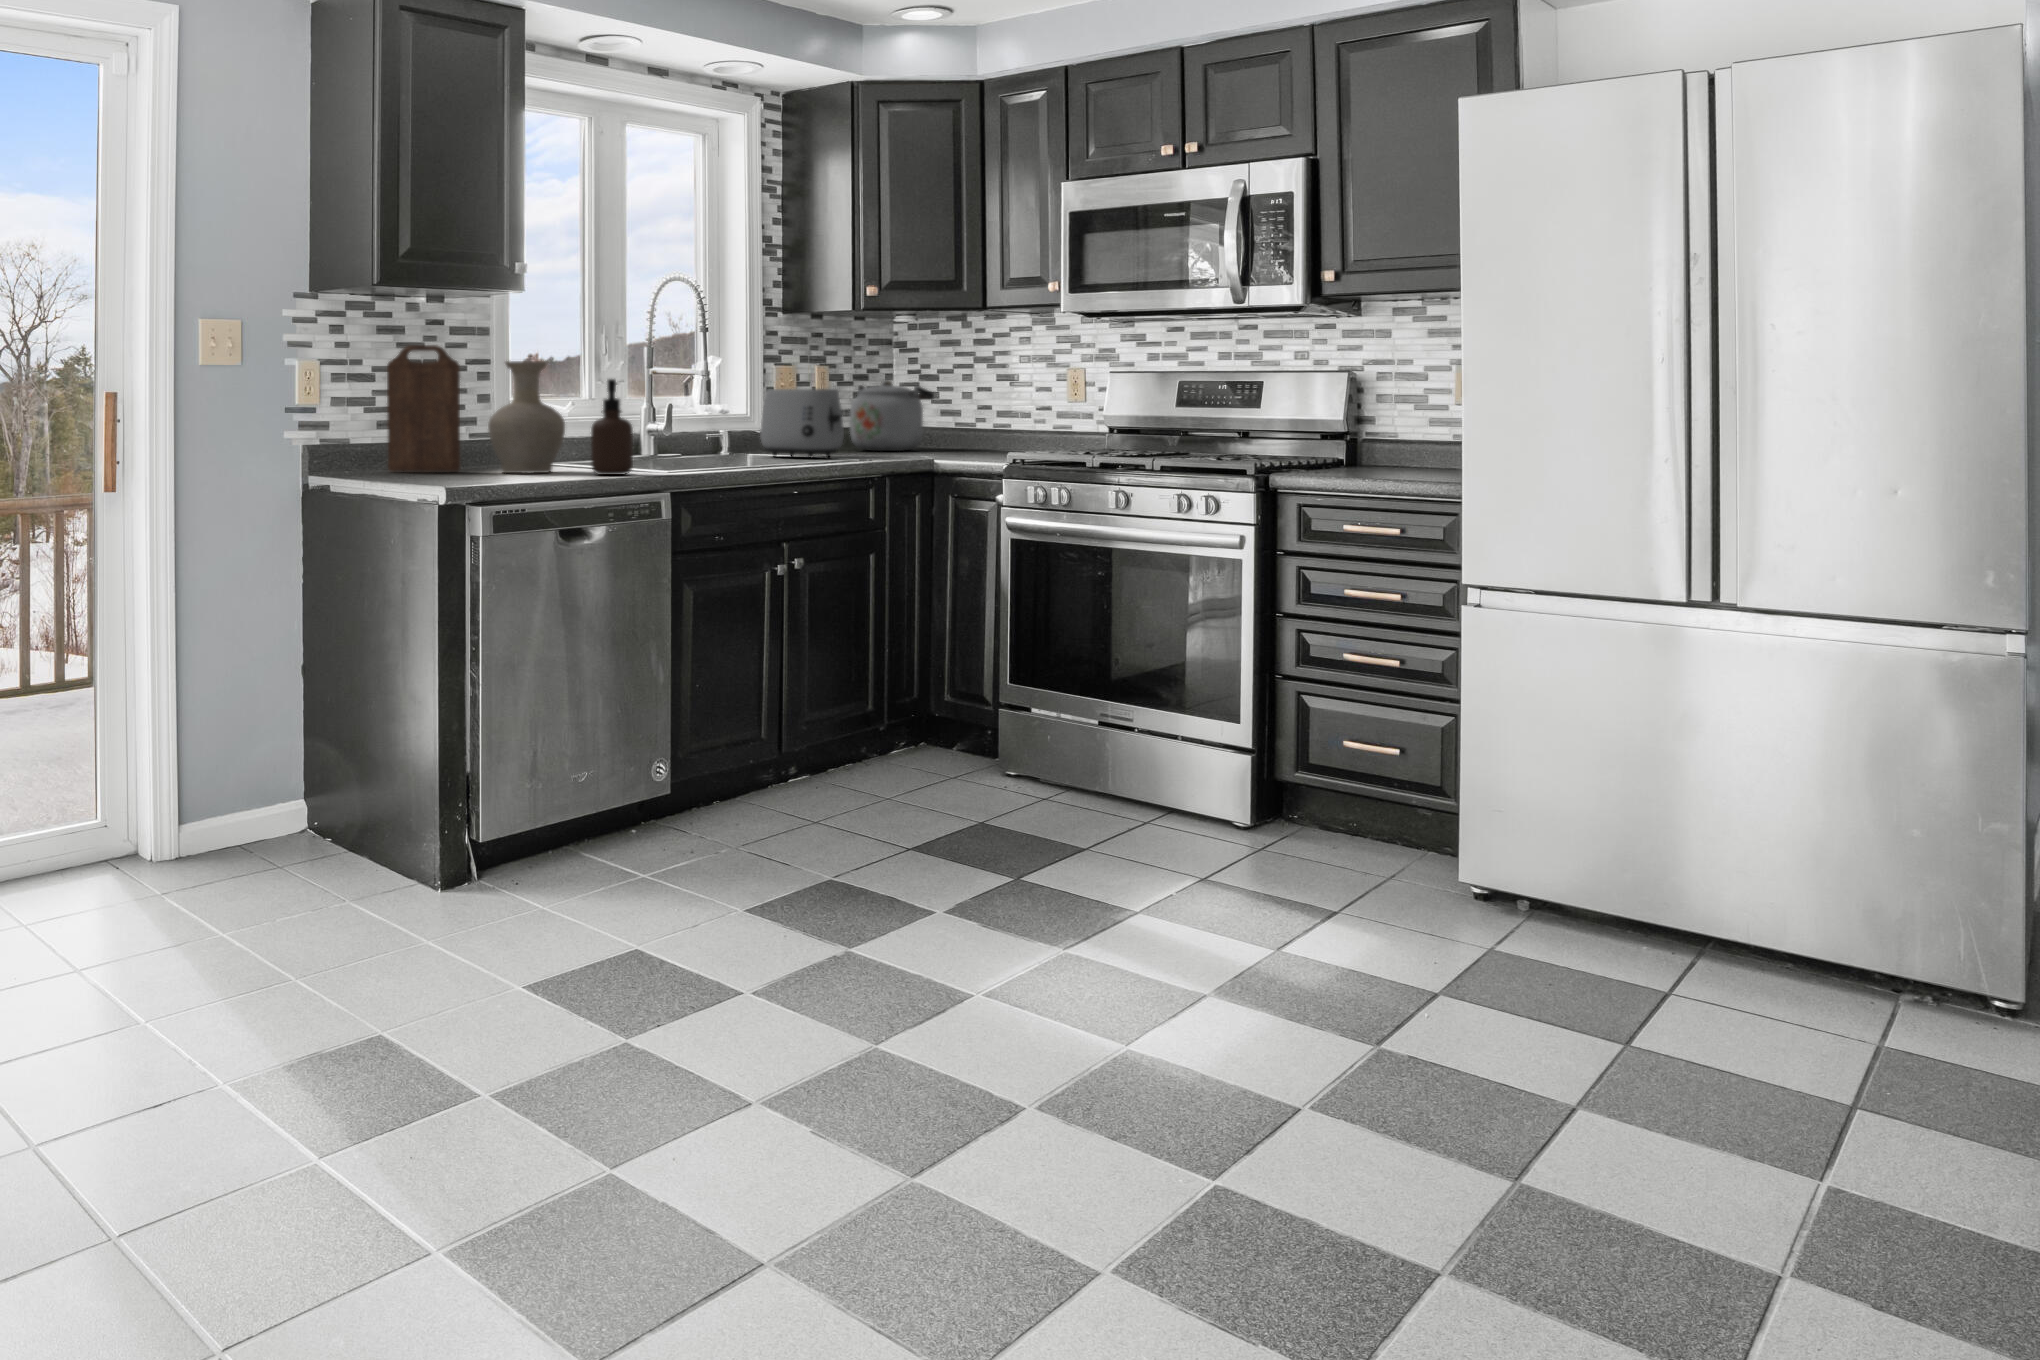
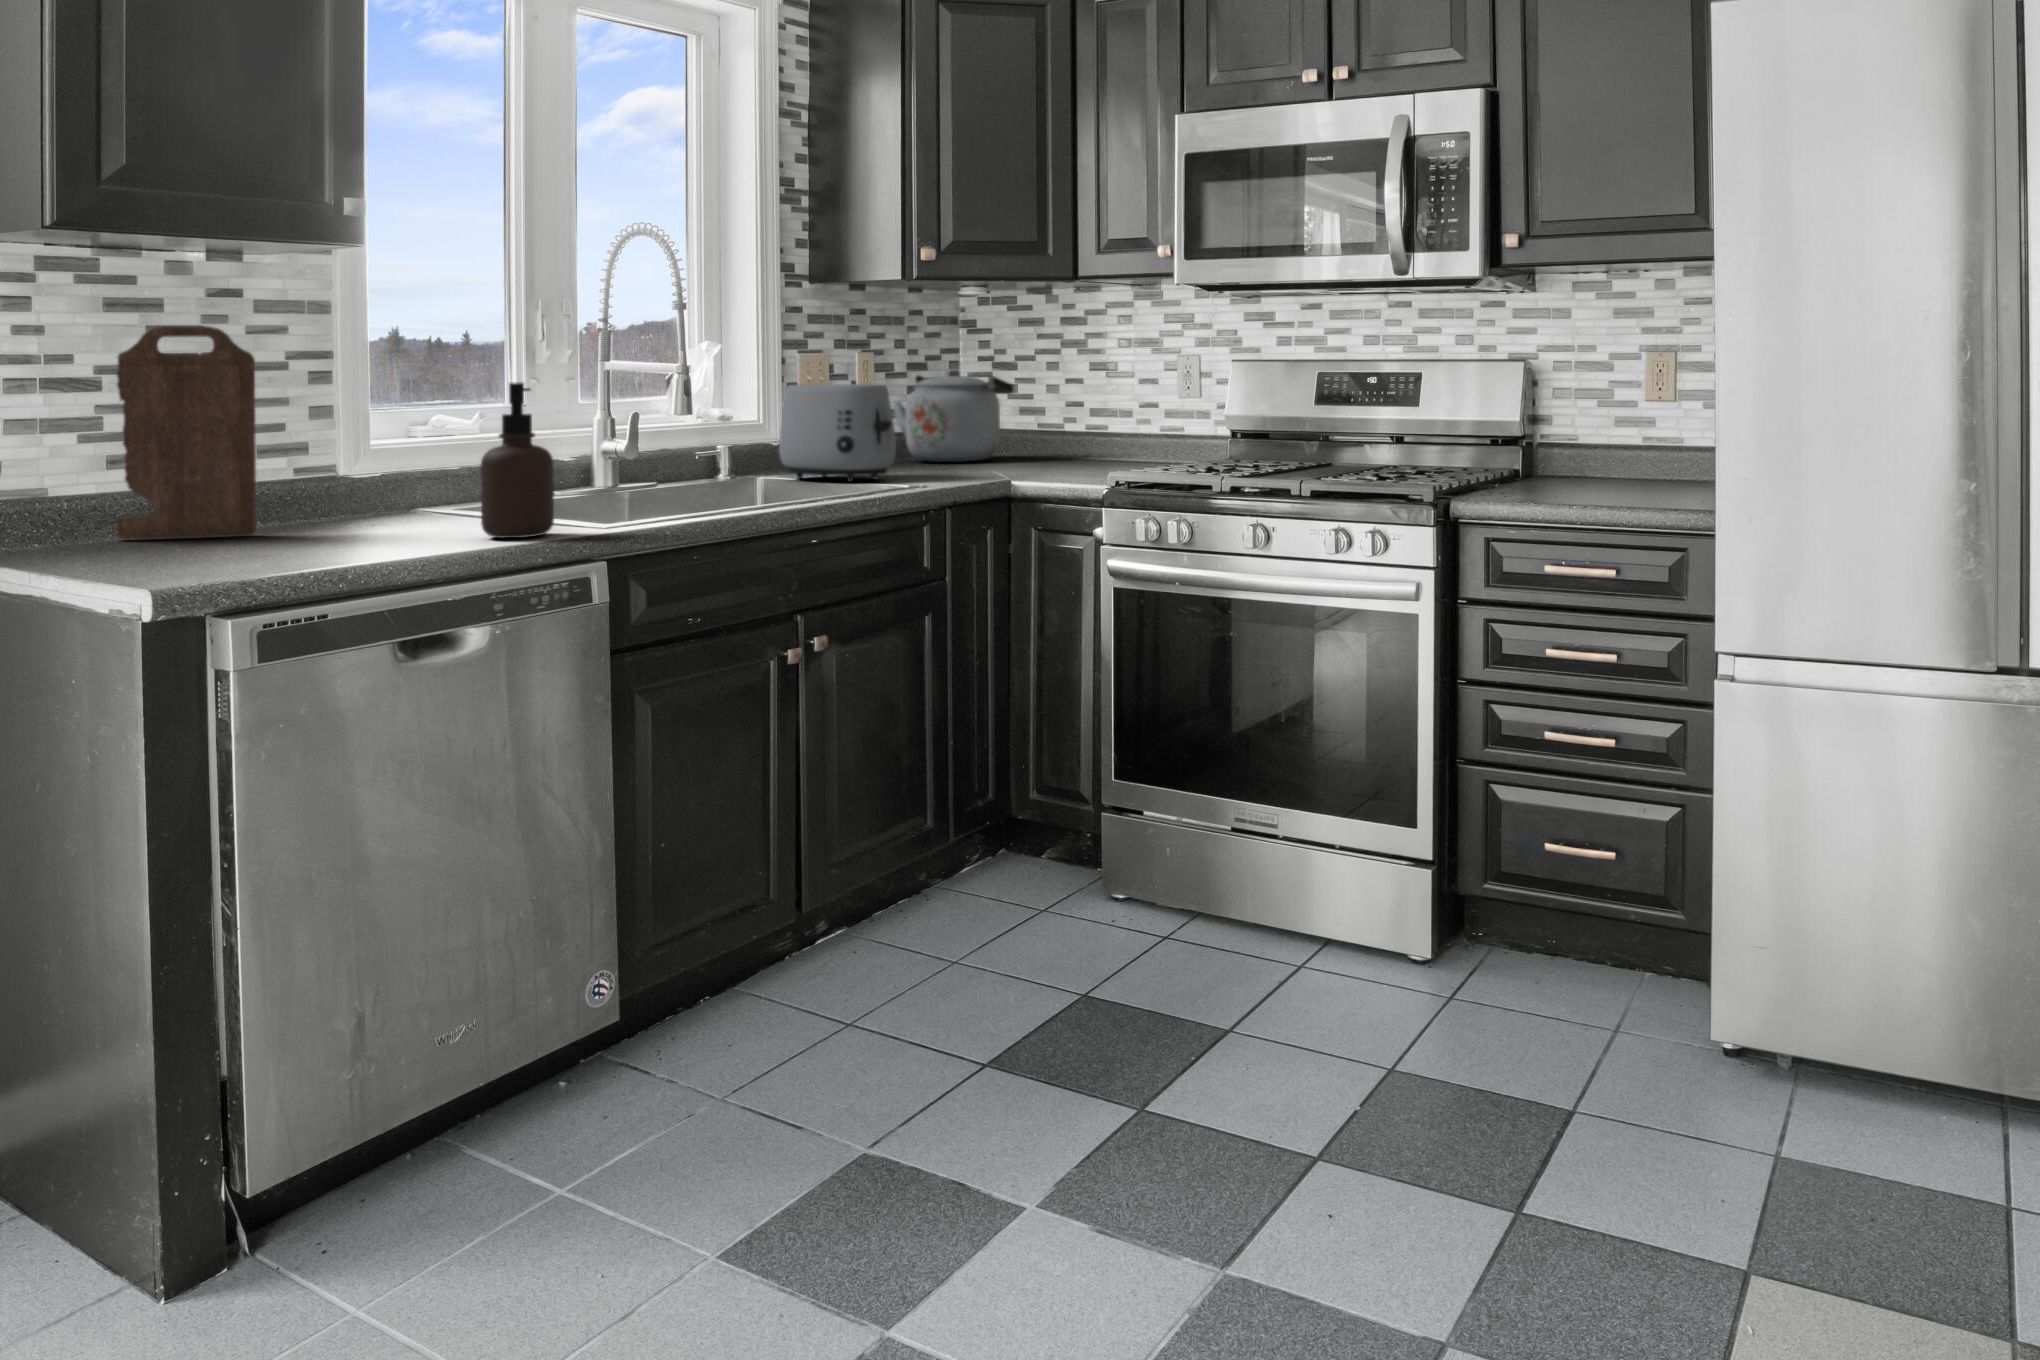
vase: present [488,361,565,473] -> none [302,354,443,538]

